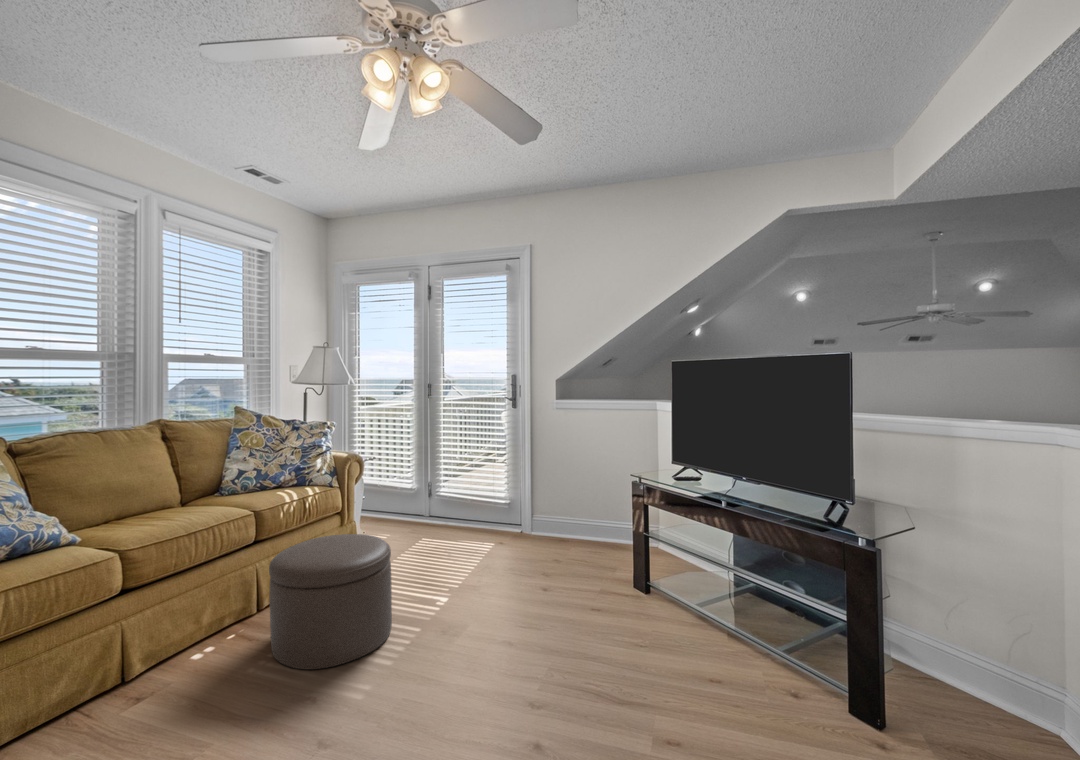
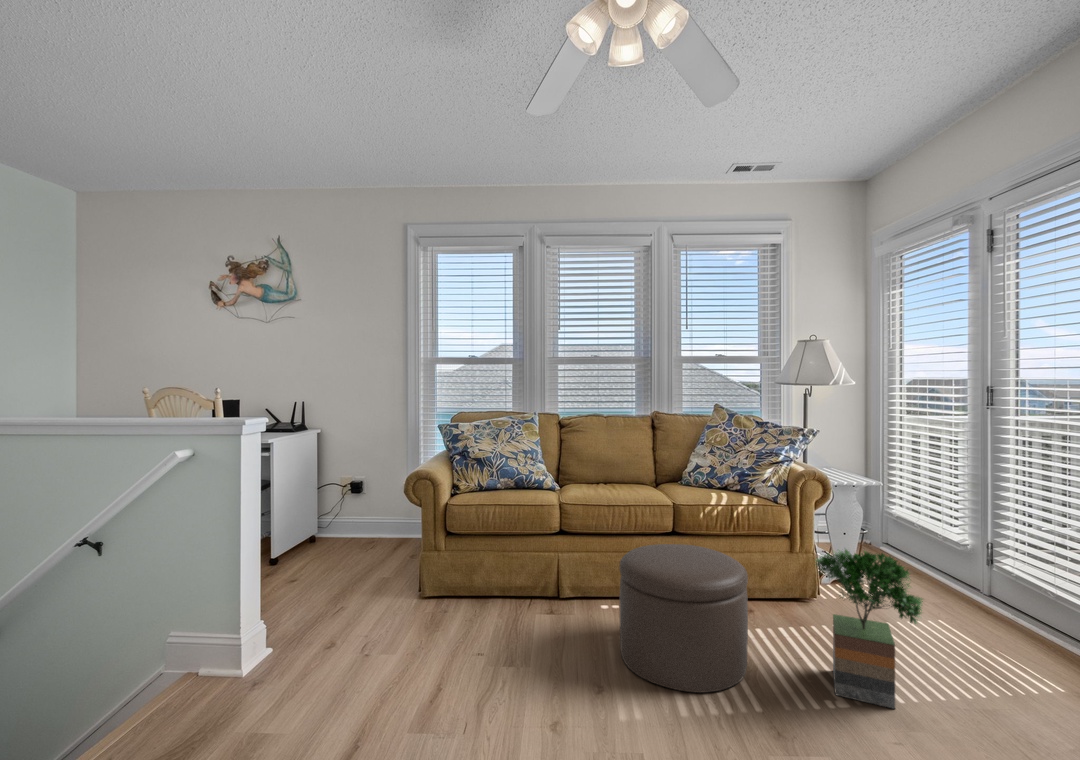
potted tree: none [411,495,482,599] -> present [816,549,923,709]

